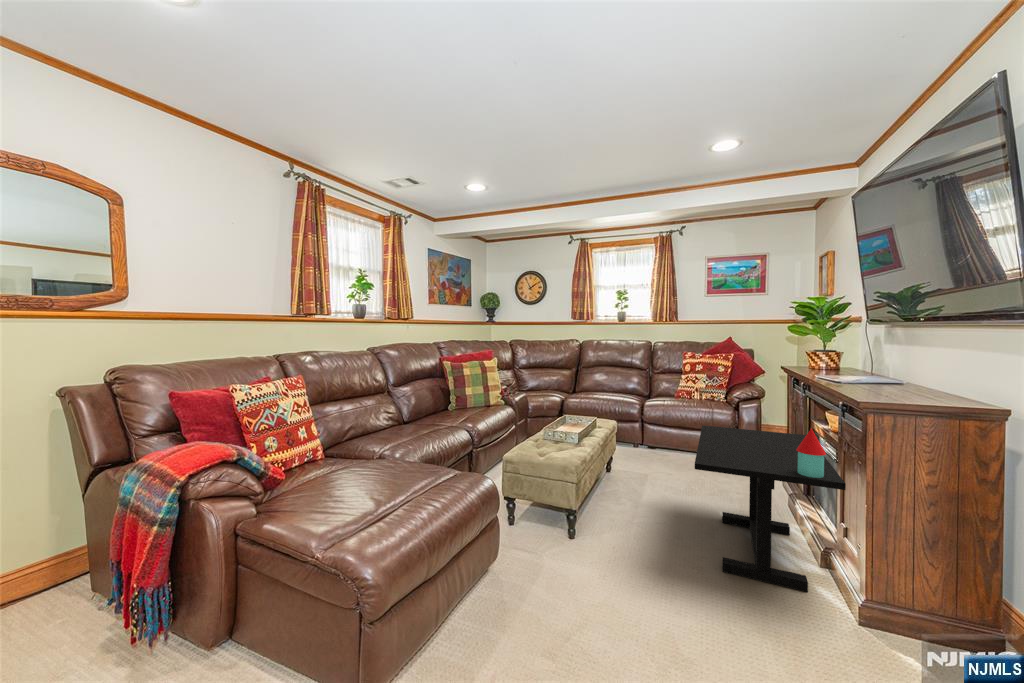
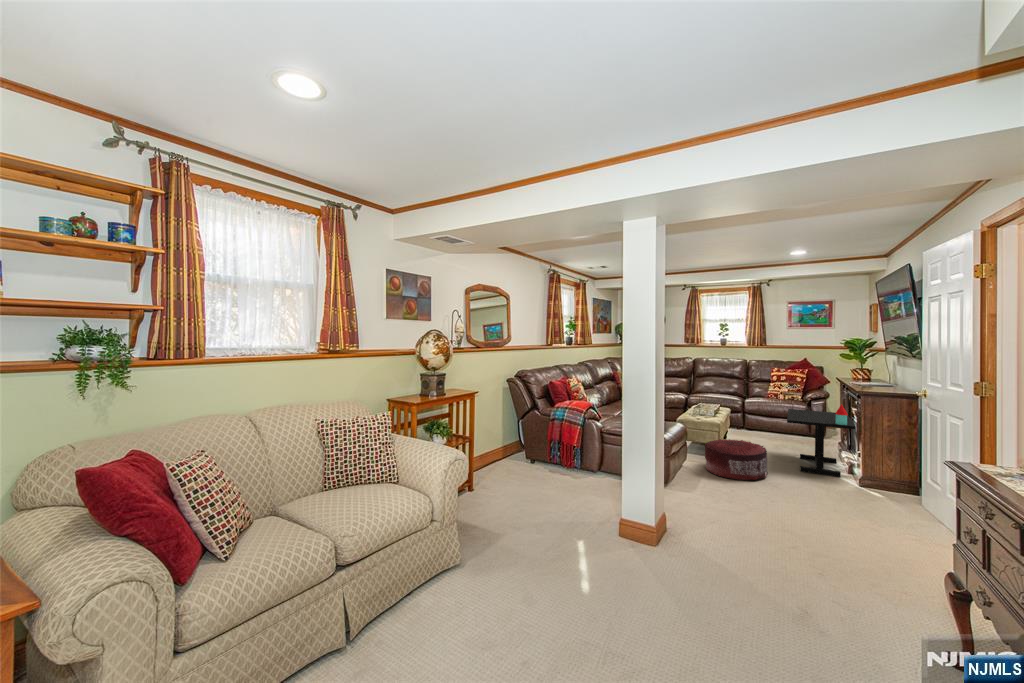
pouf: none [517,502,652,630] -> present [705,439,768,480]

